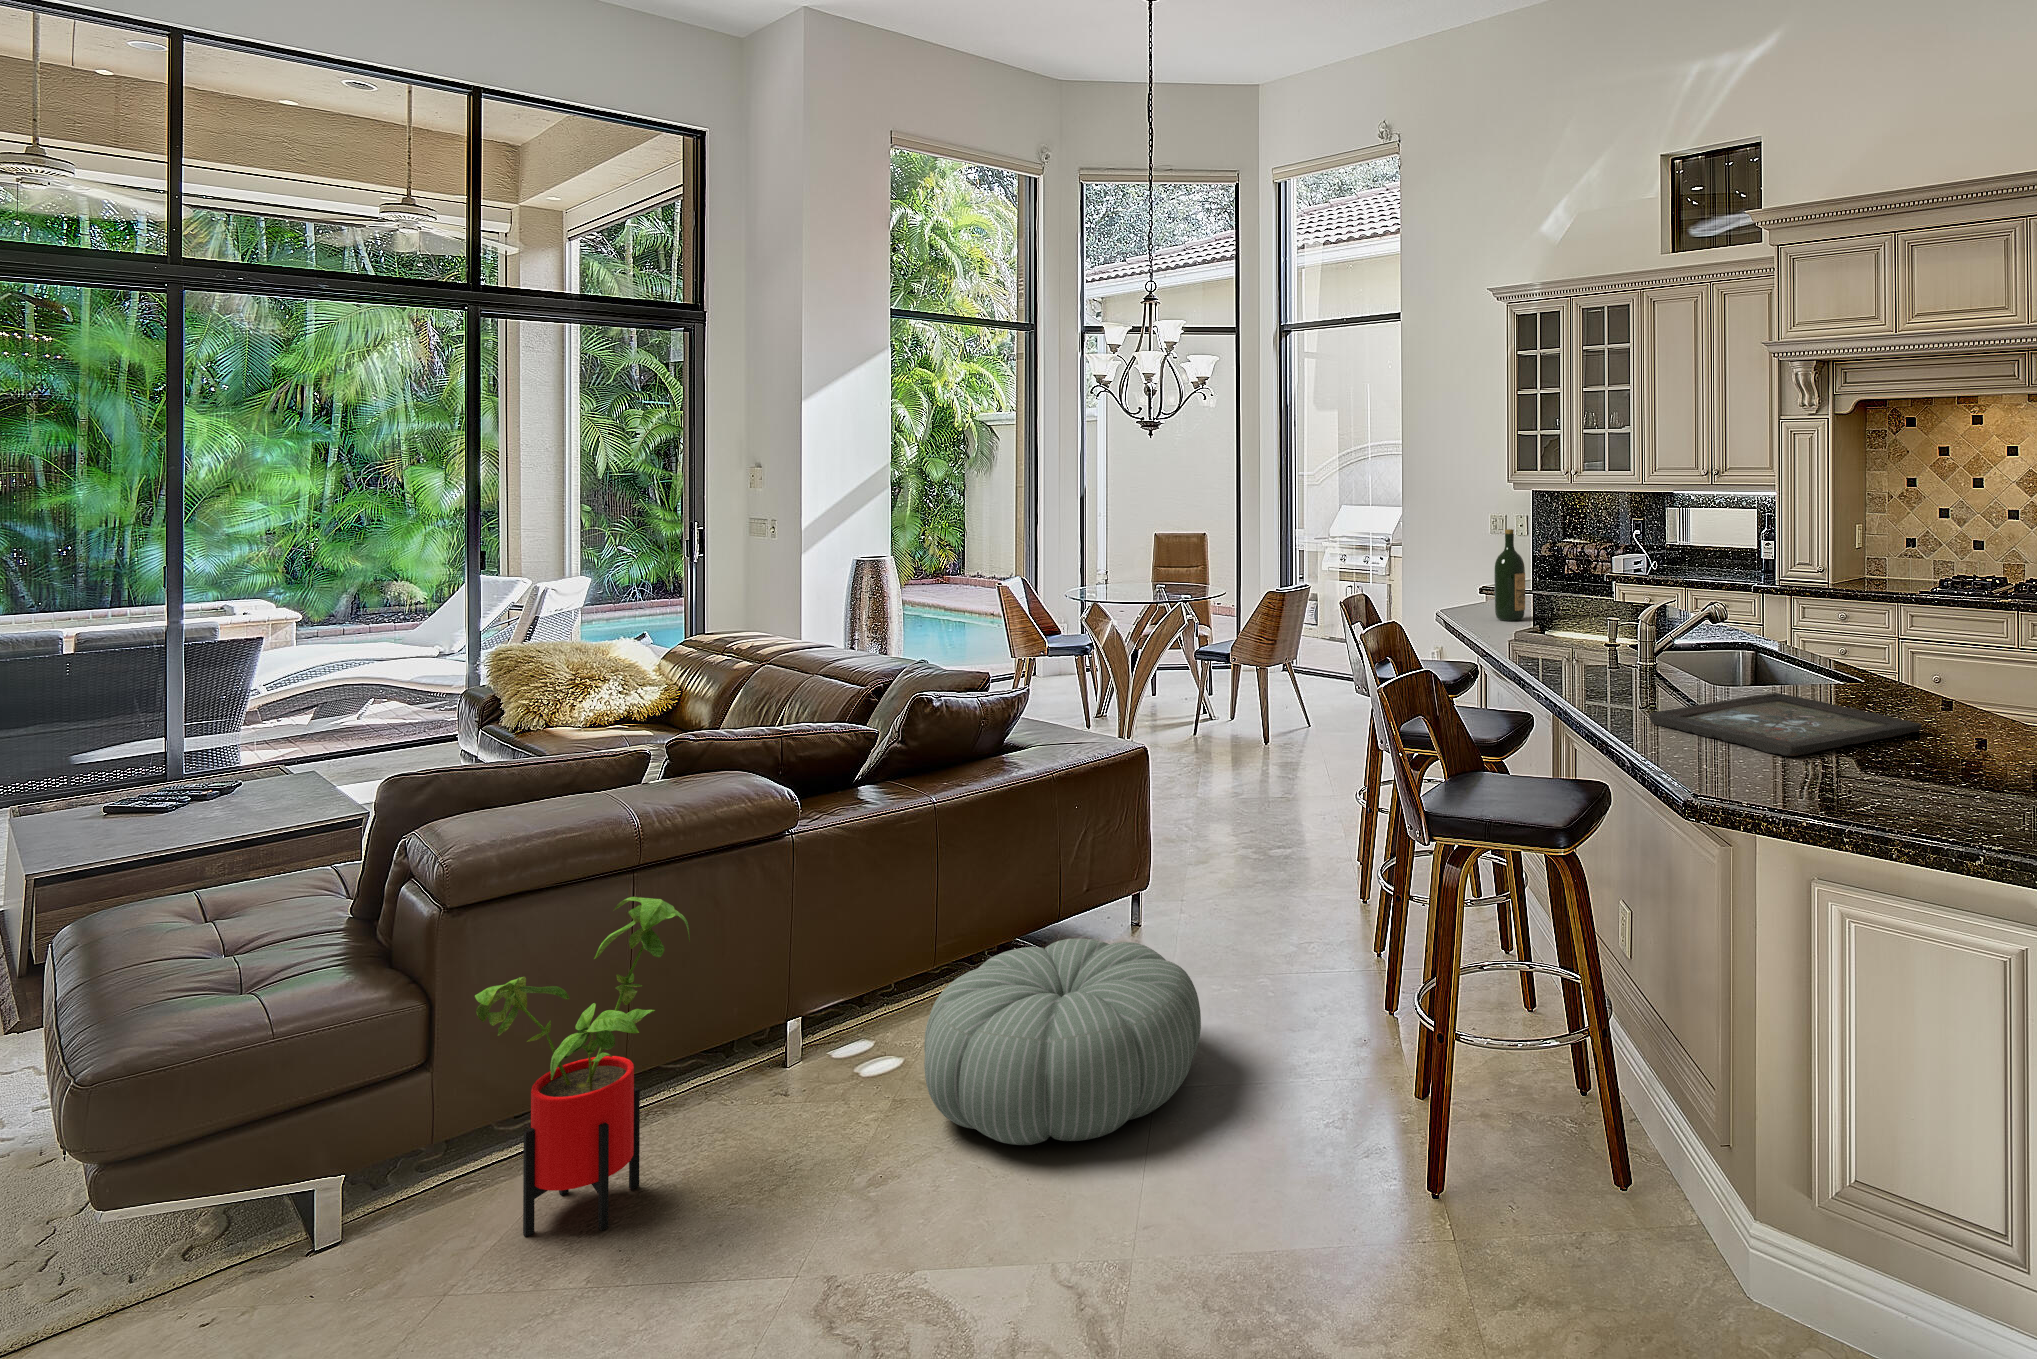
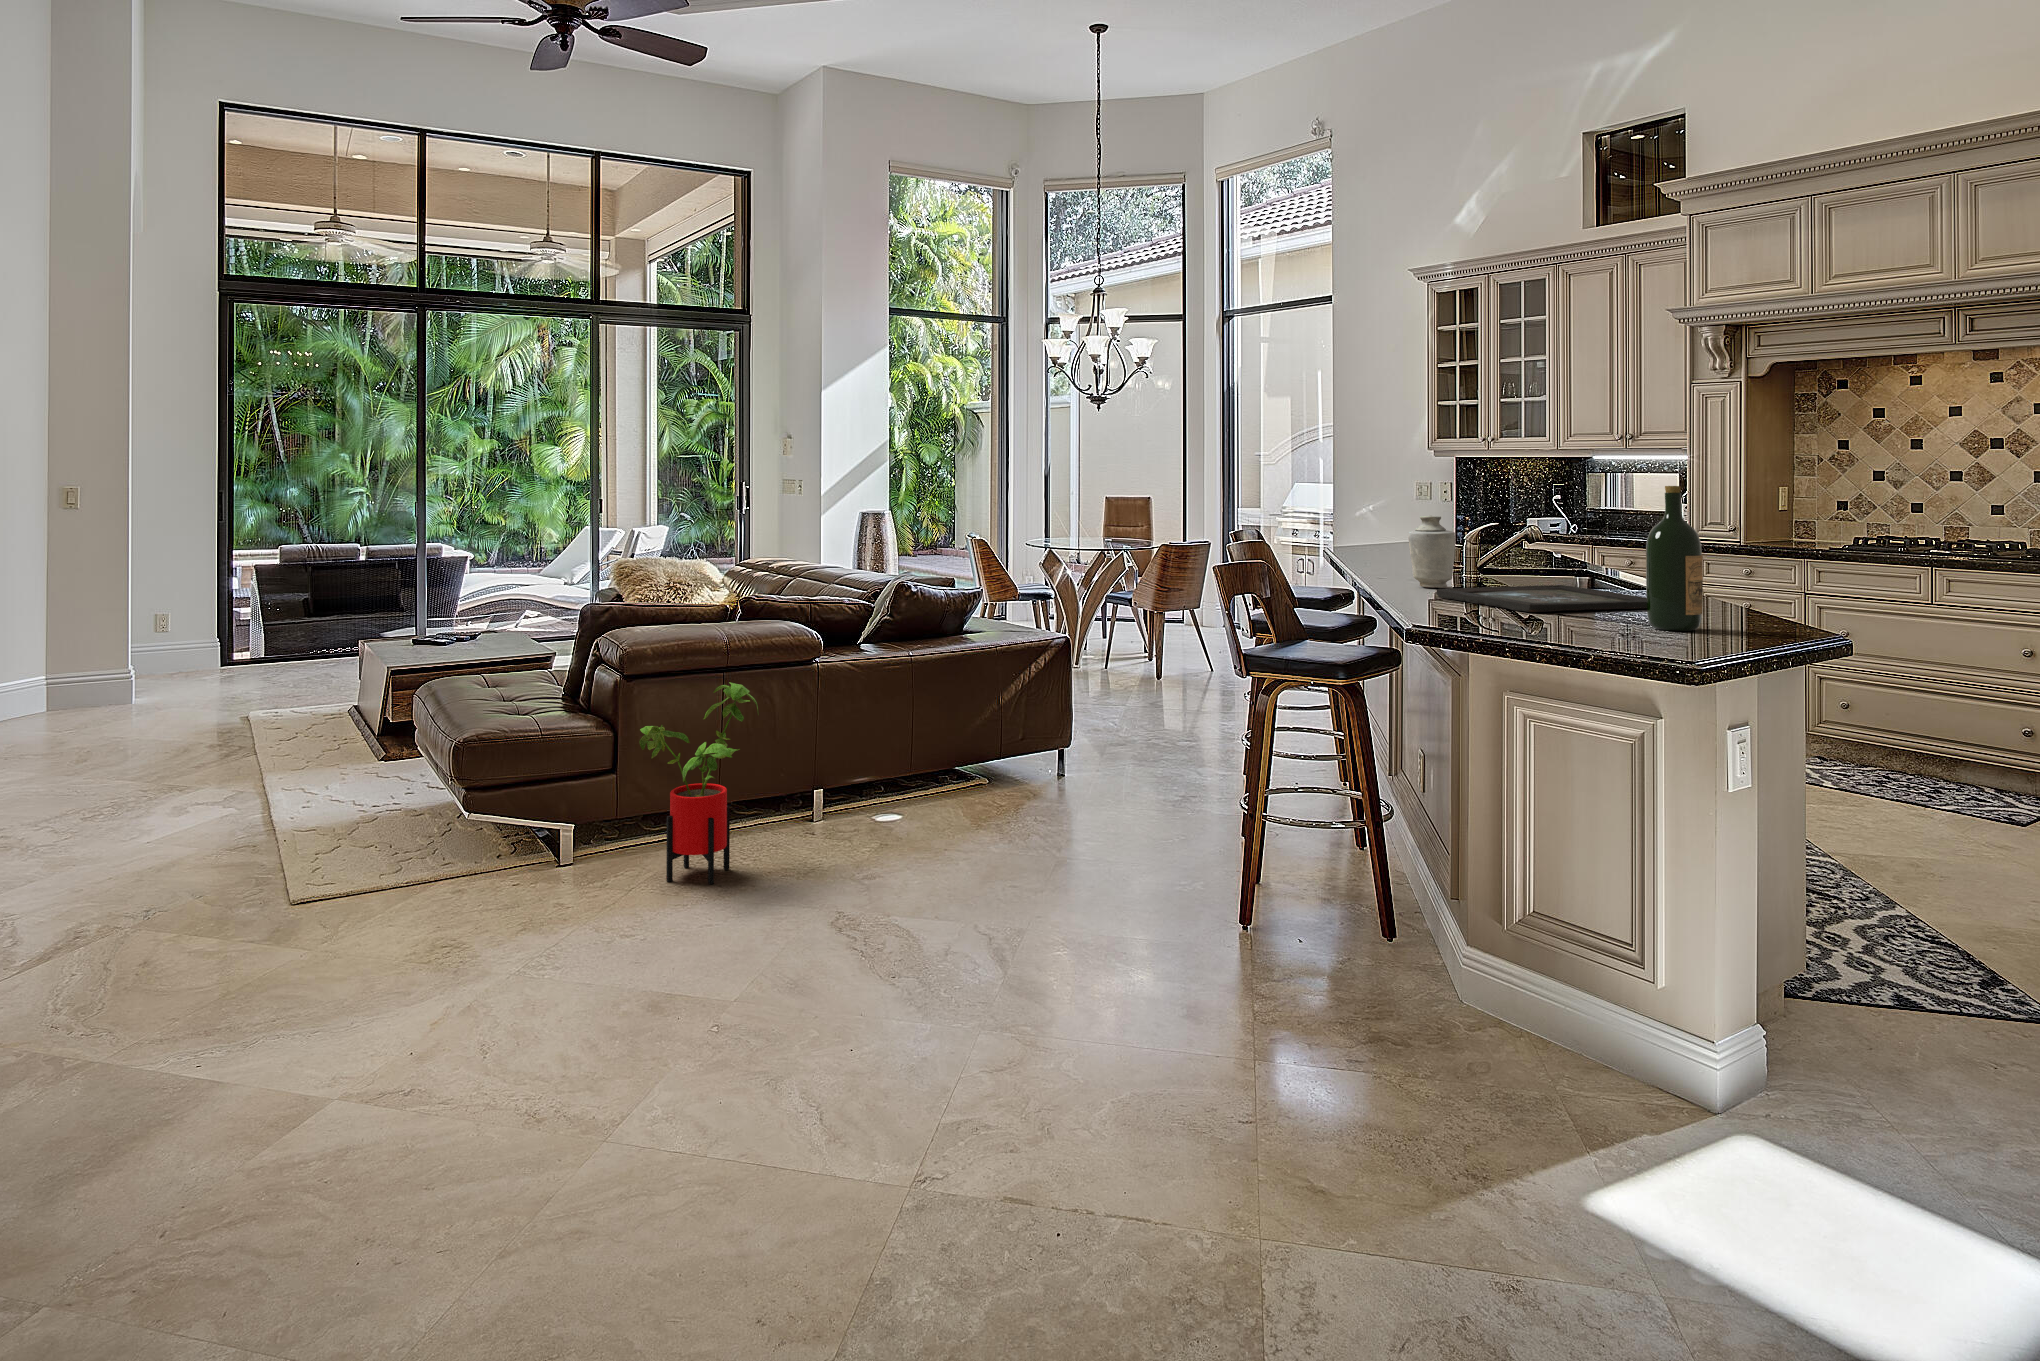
wine bottle: present [1494,529,1525,621] -> present [1646,486,1703,631]
vase: none [1594,608,1650,699] -> present [1408,516,1455,588]
pouf: present [924,938,1201,1145] -> none [905,758,1099,879]

